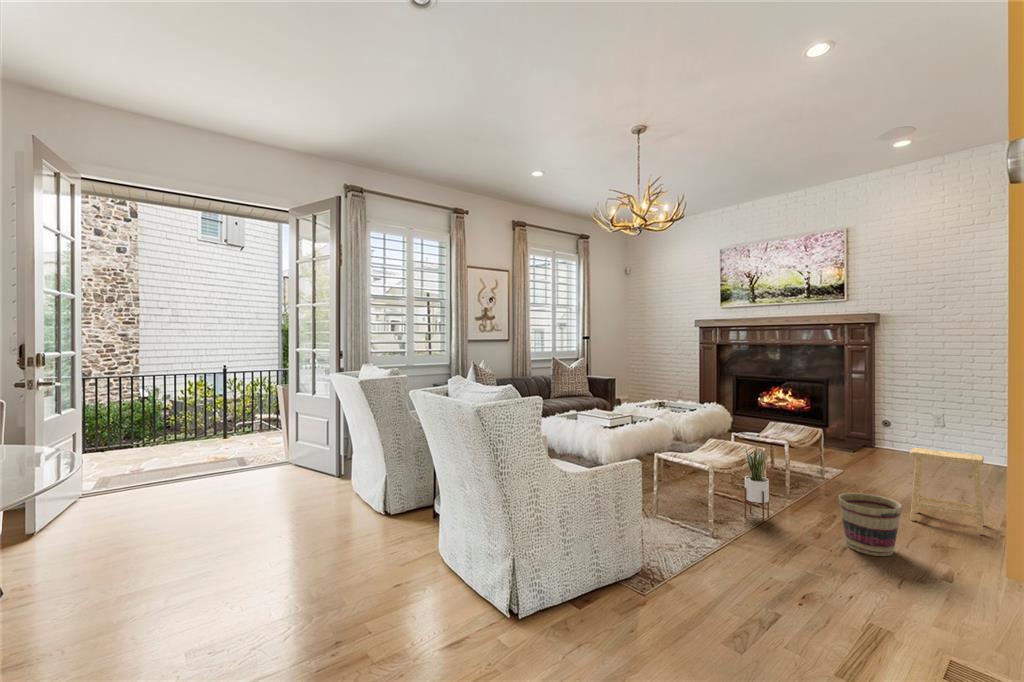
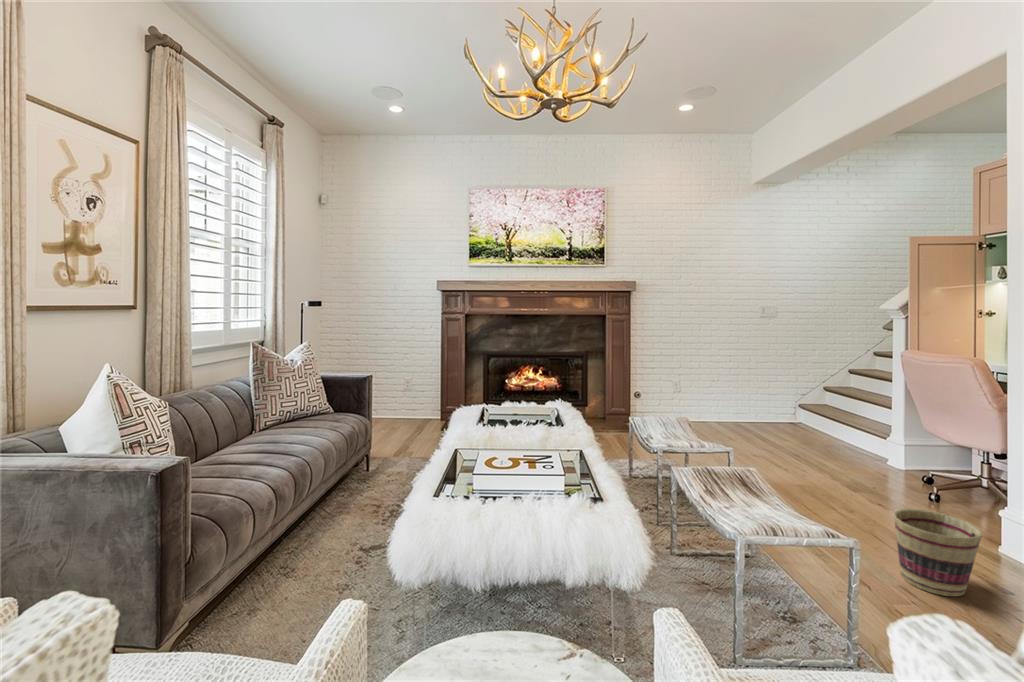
potted plant: present [744,444,769,521] -> none [768,470,813,588]
footstool: present [910,447,984,535] -> none [816,430,900,516]

